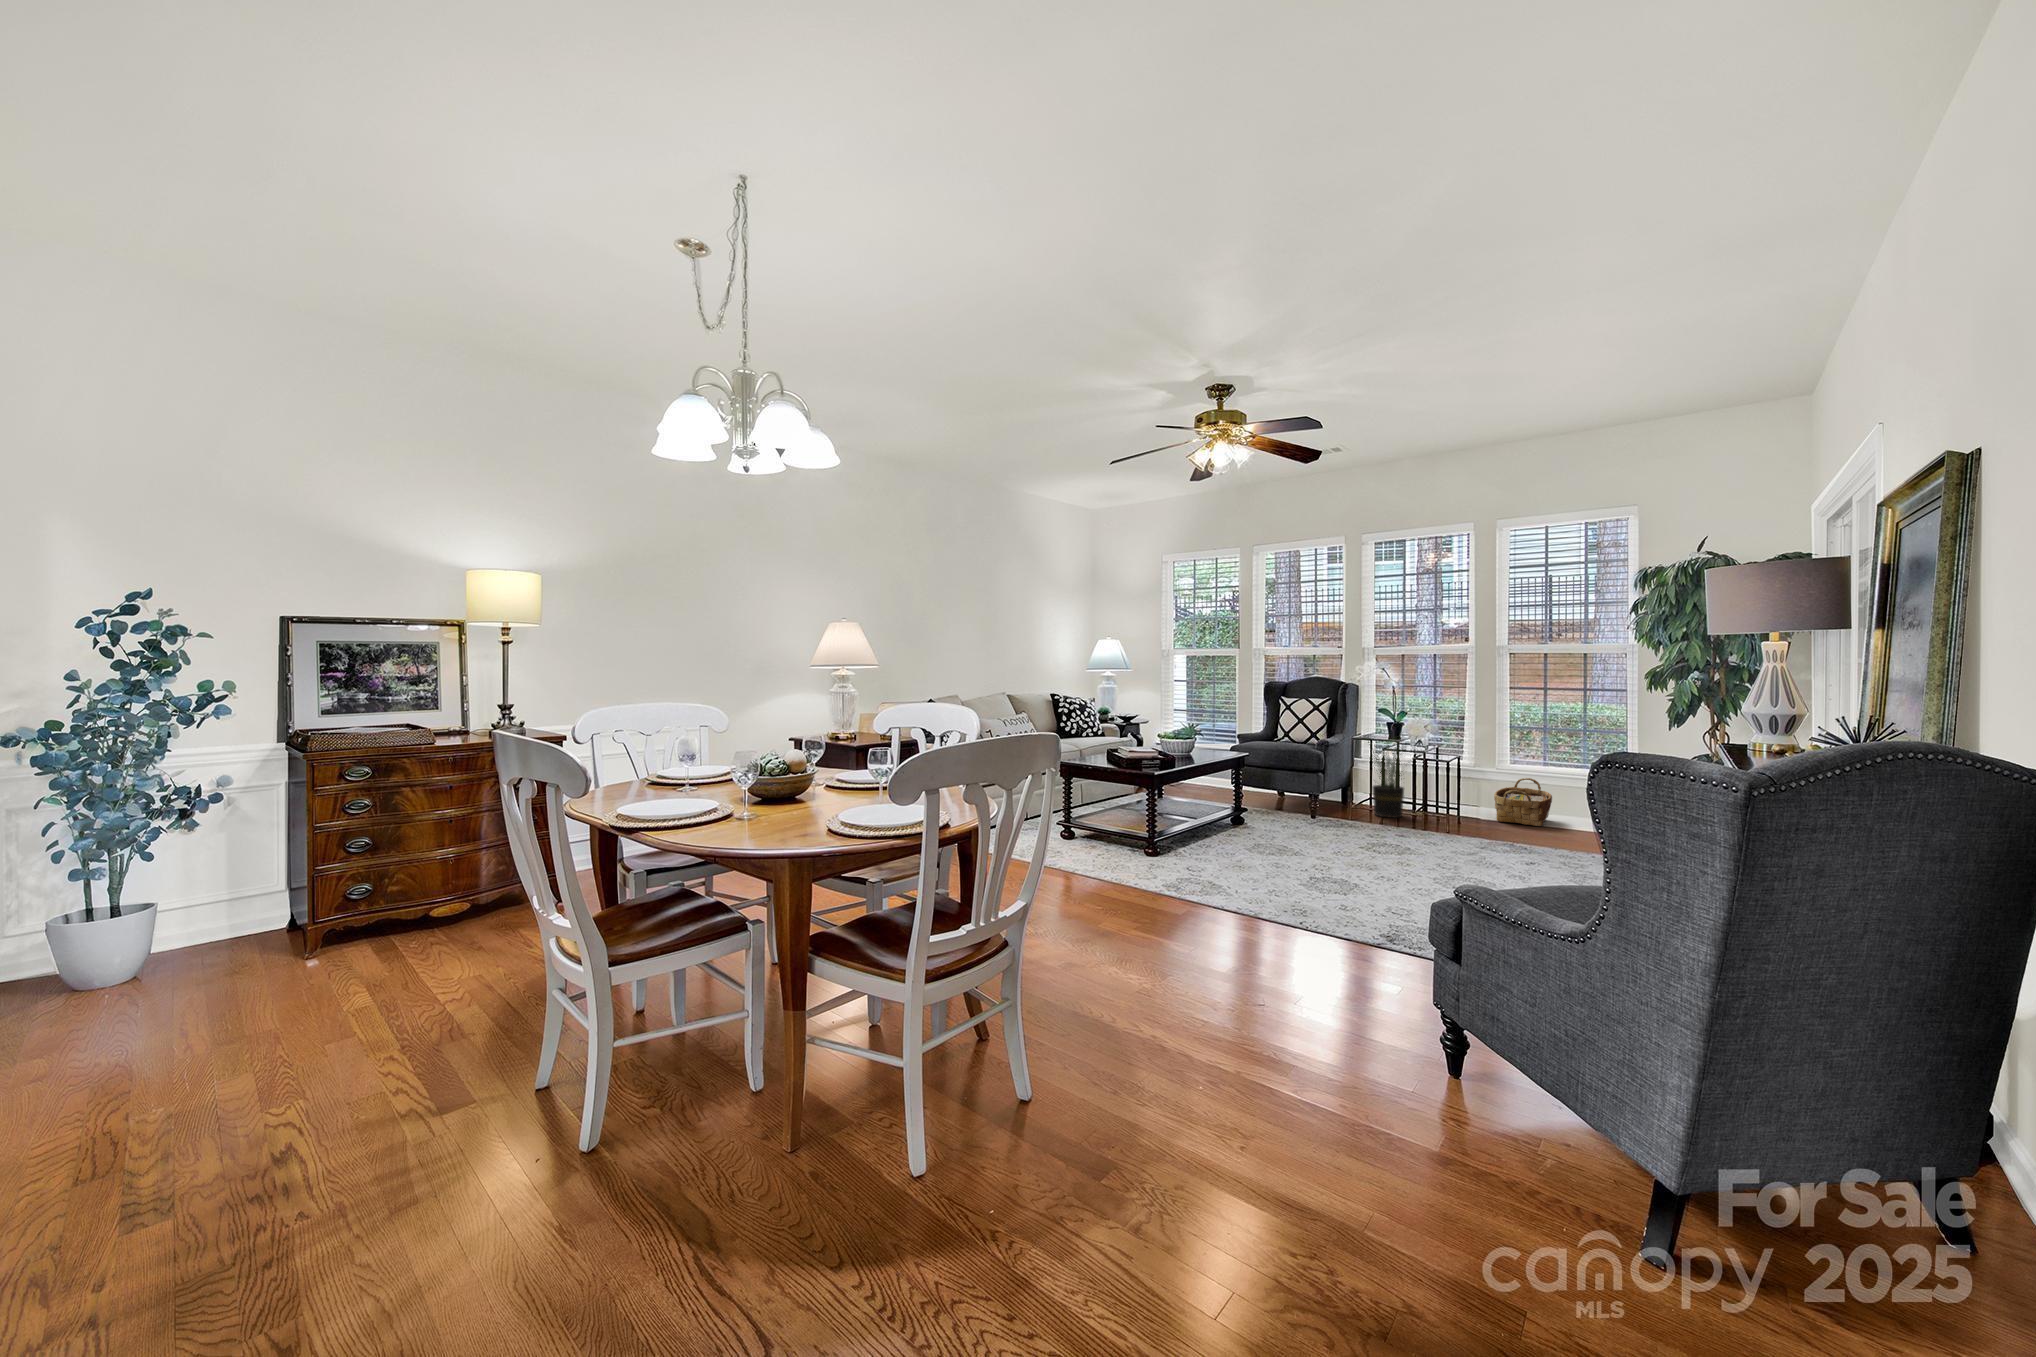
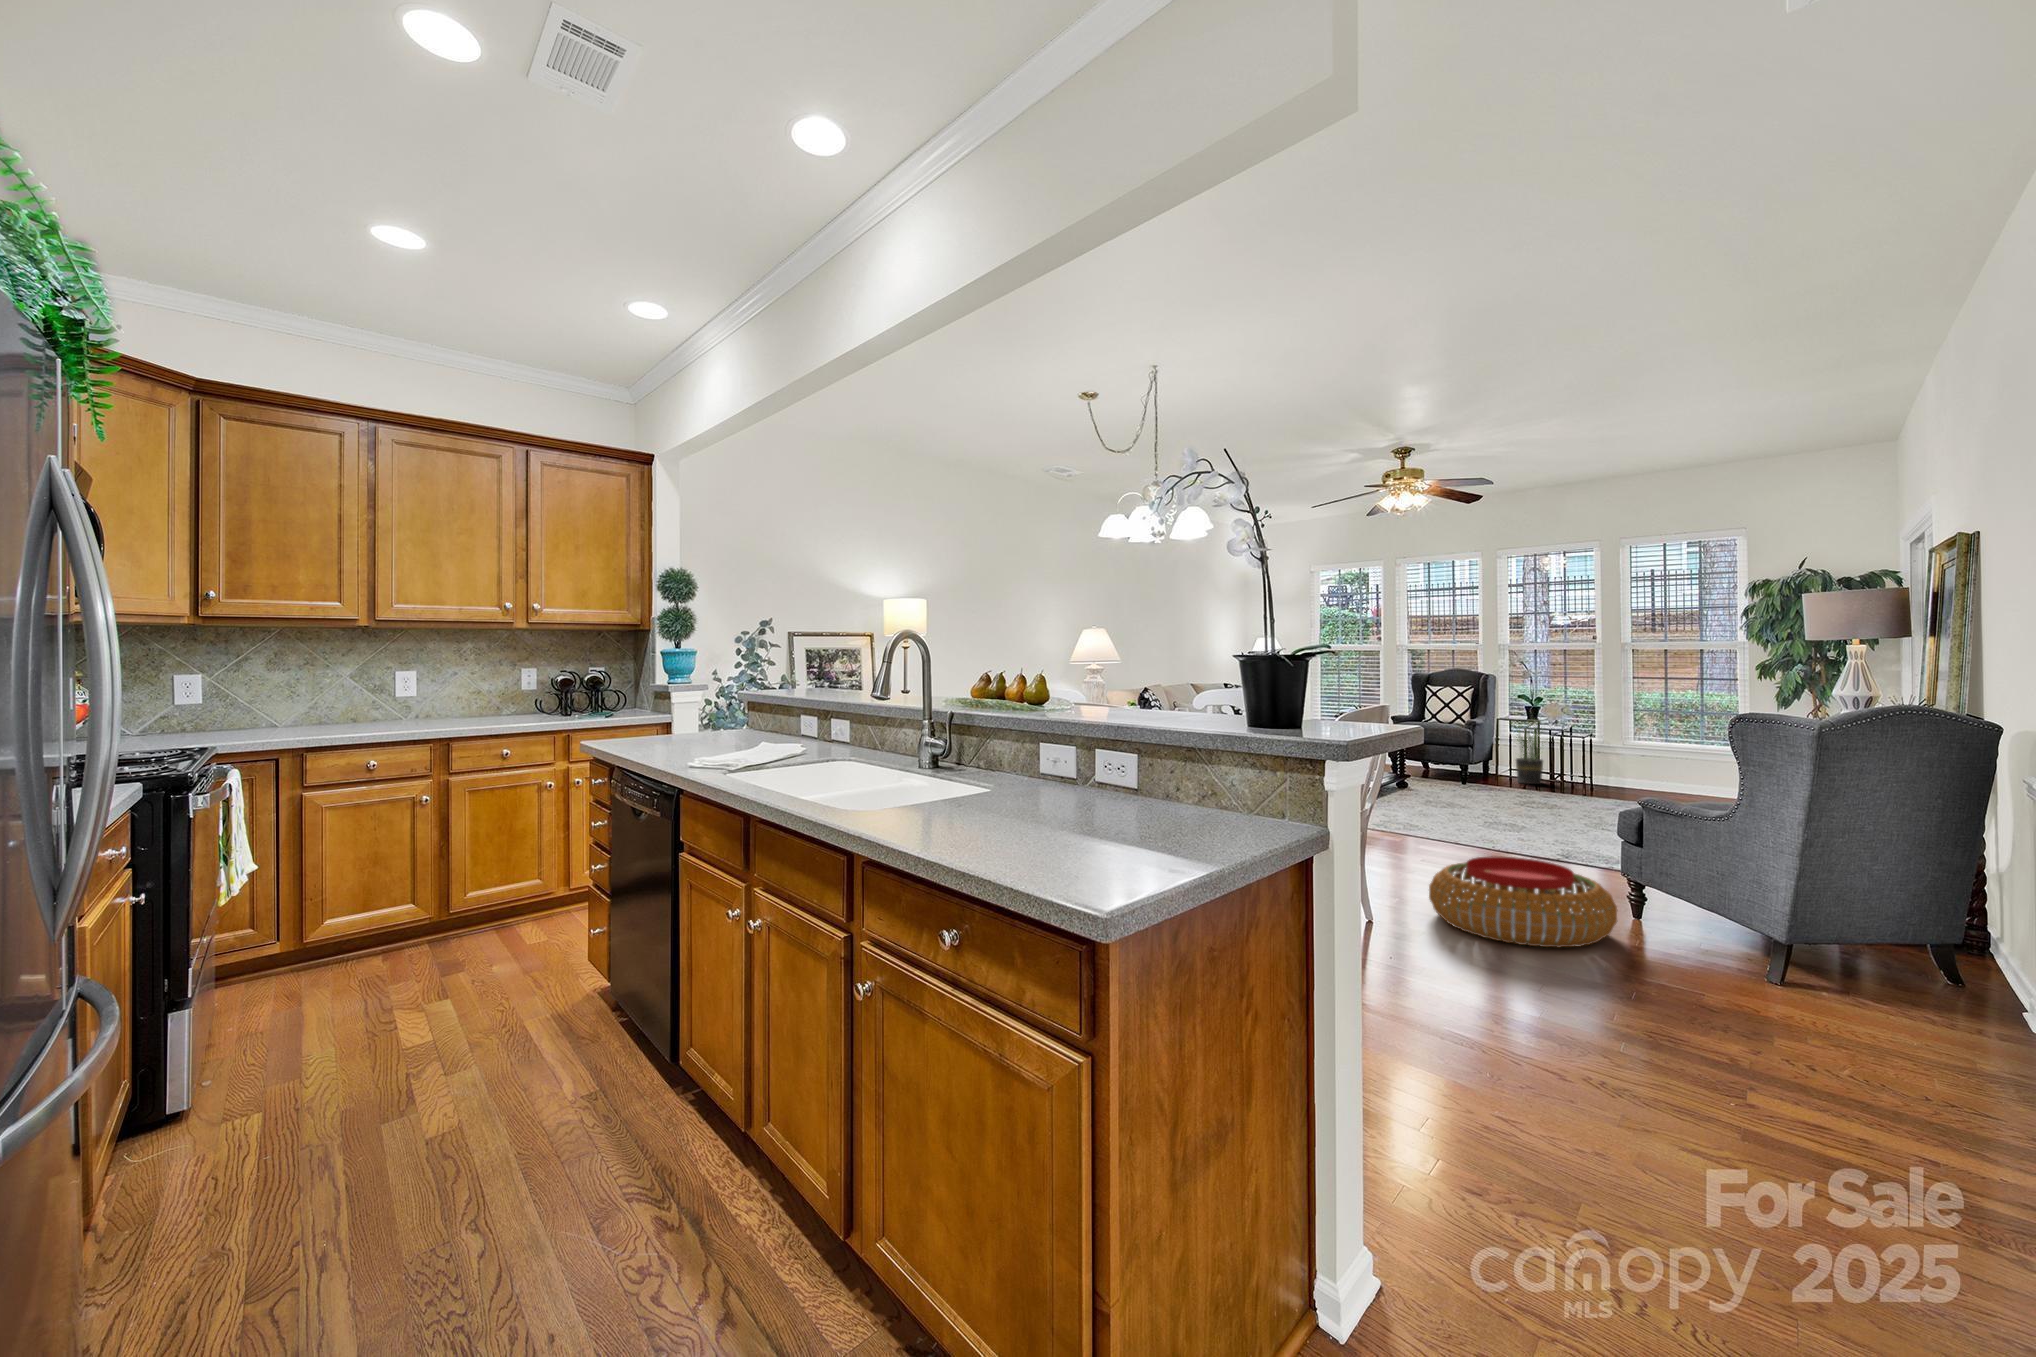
woven basket: present [1494,778,1552,826] -> none [1622,752,1673,790]
pouf: none [1118,986,1404,1181] -> present [1429,856,1617,947]

